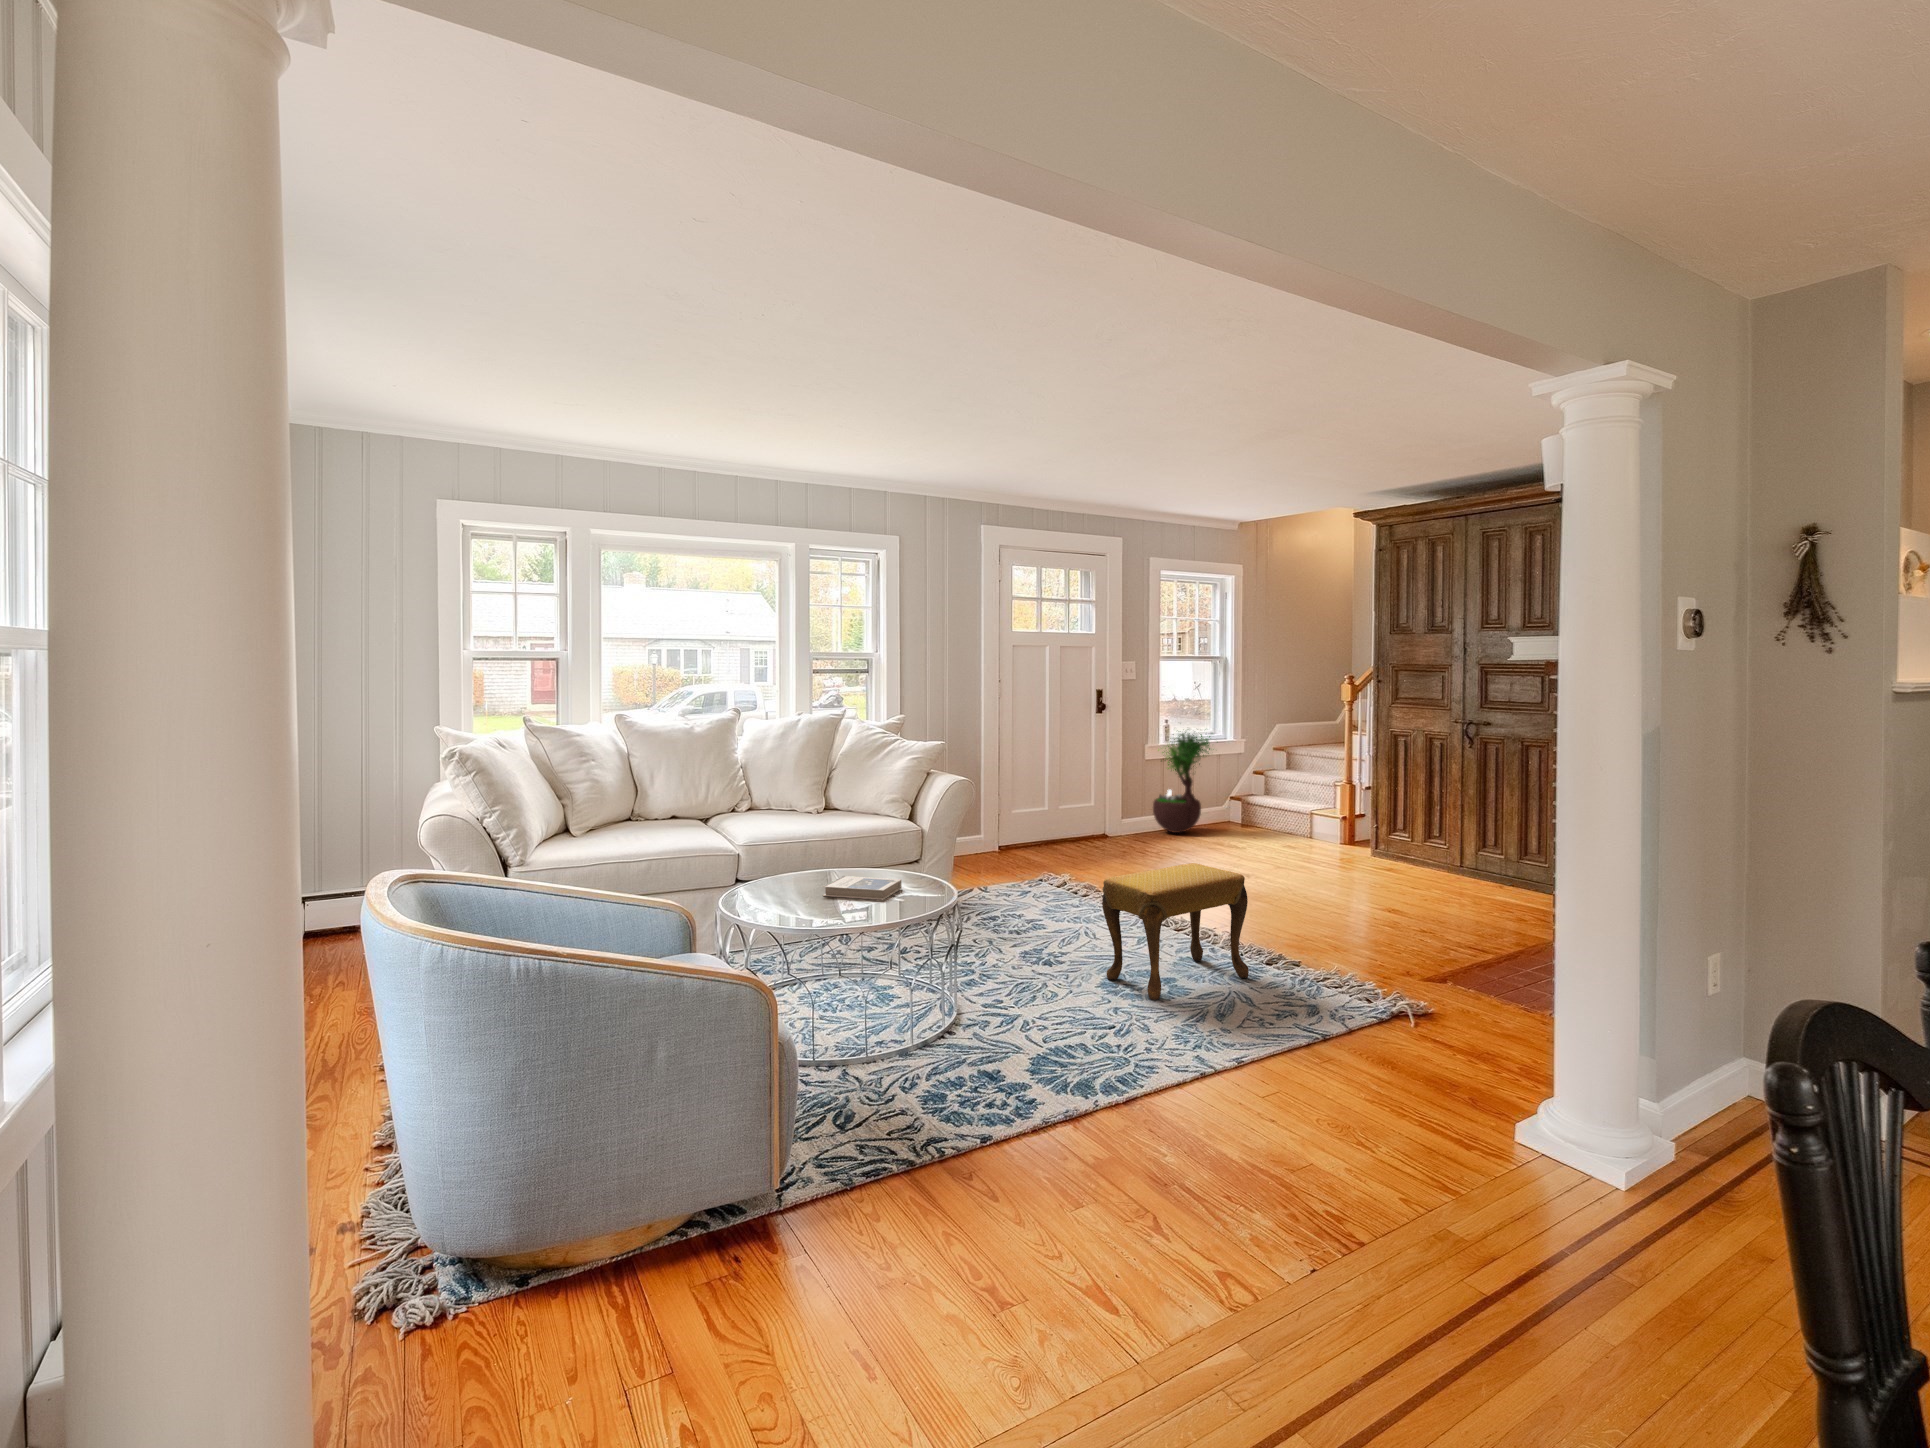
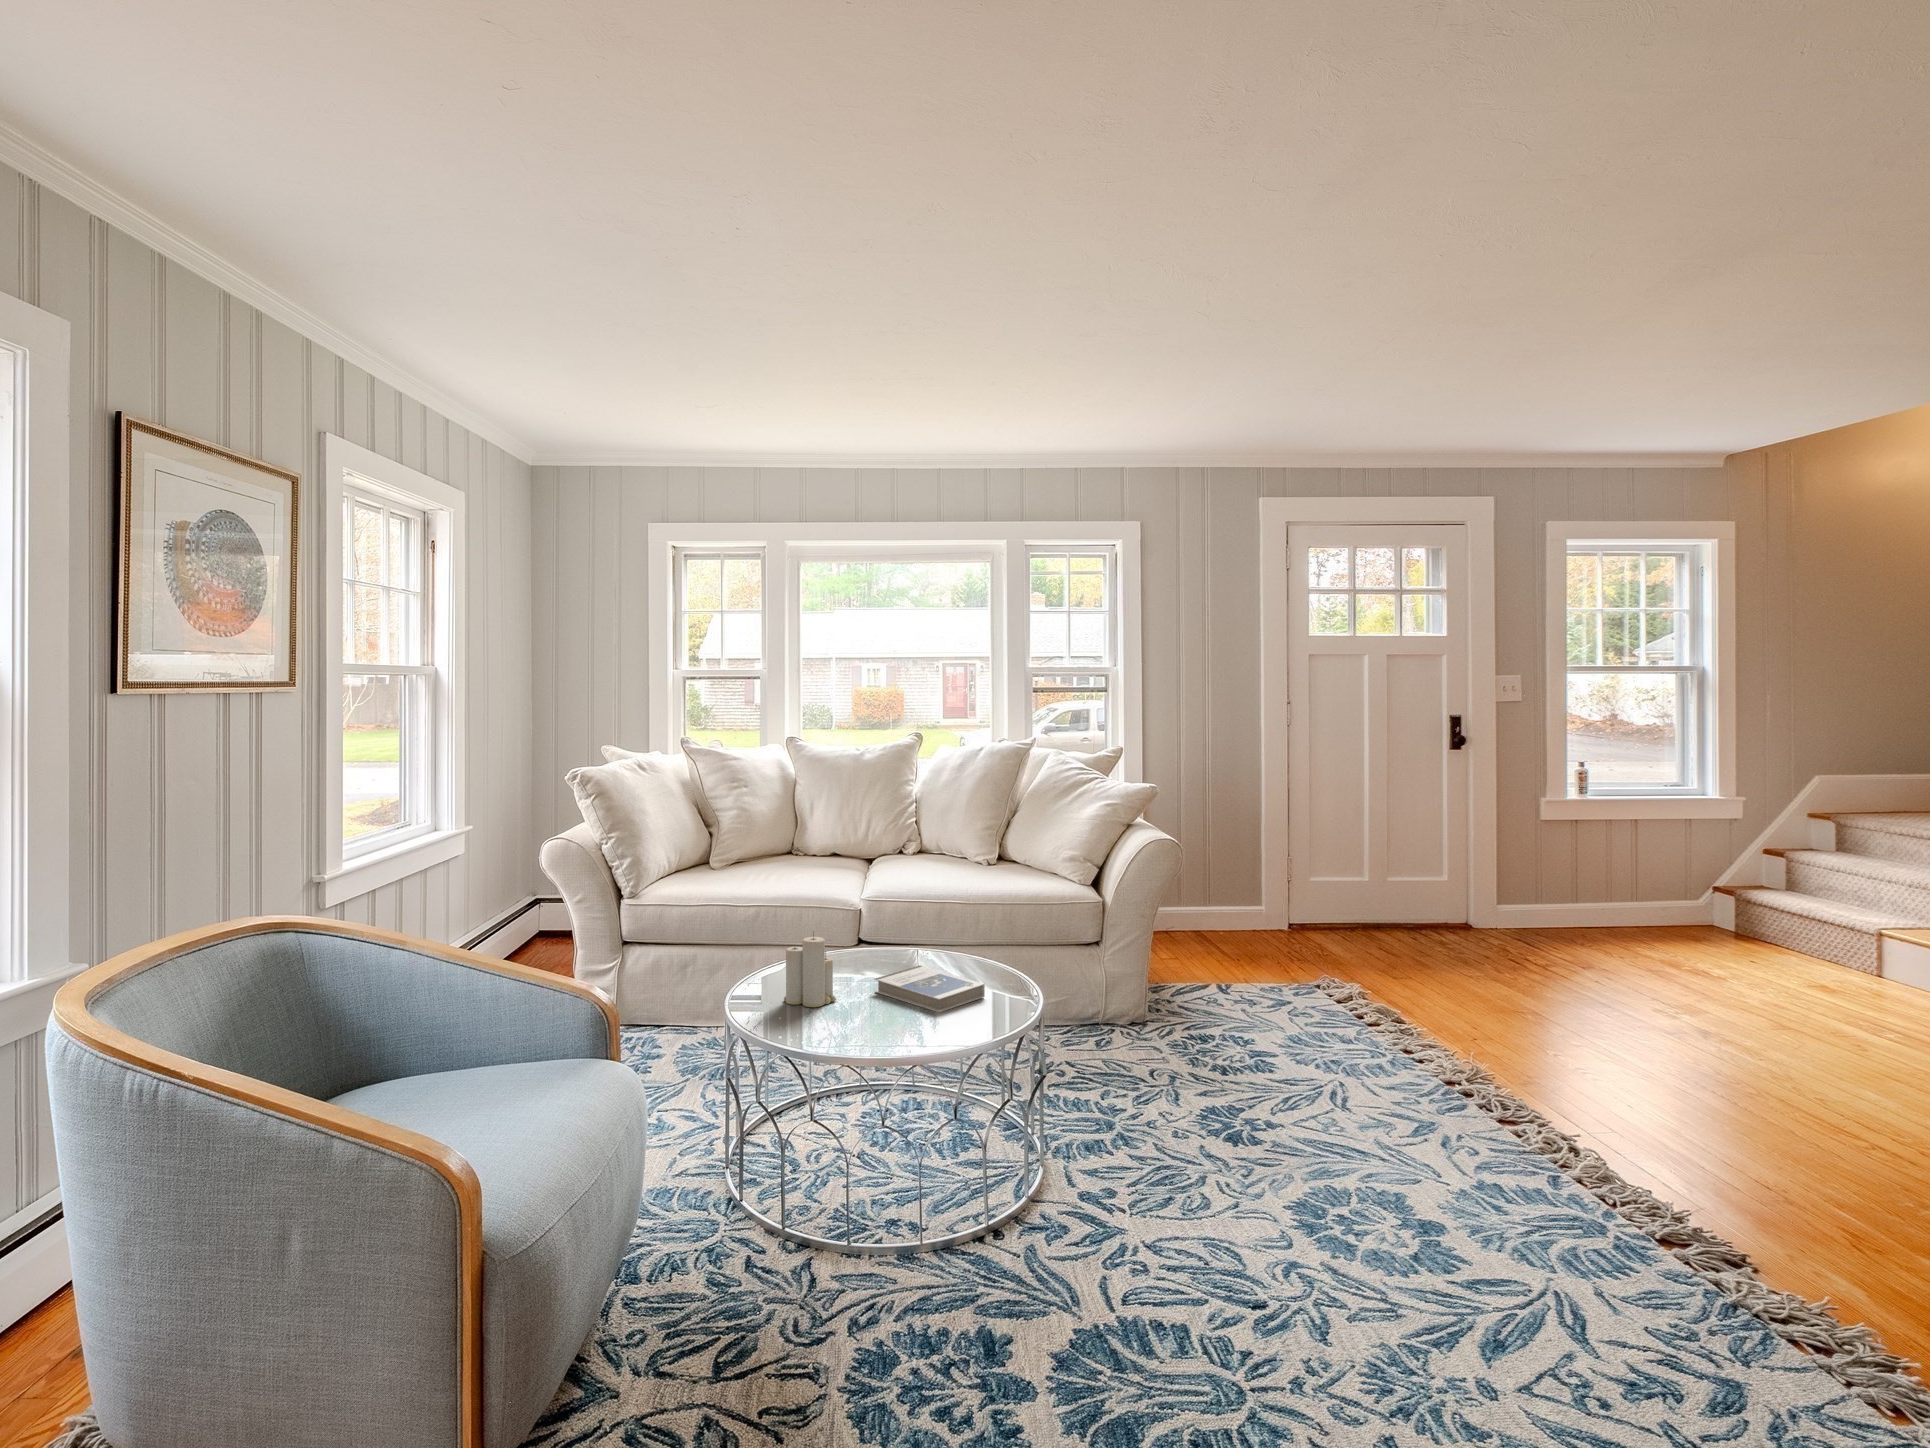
potted tree: present [1153,732,1210,833] -> none [1557,768,1677,937]
candle: none [765,853,803,910] -> present [784,932,836,1007]
footstool: present [1102,863,1249,1000] -> none [1308,1024,1598,1266]

